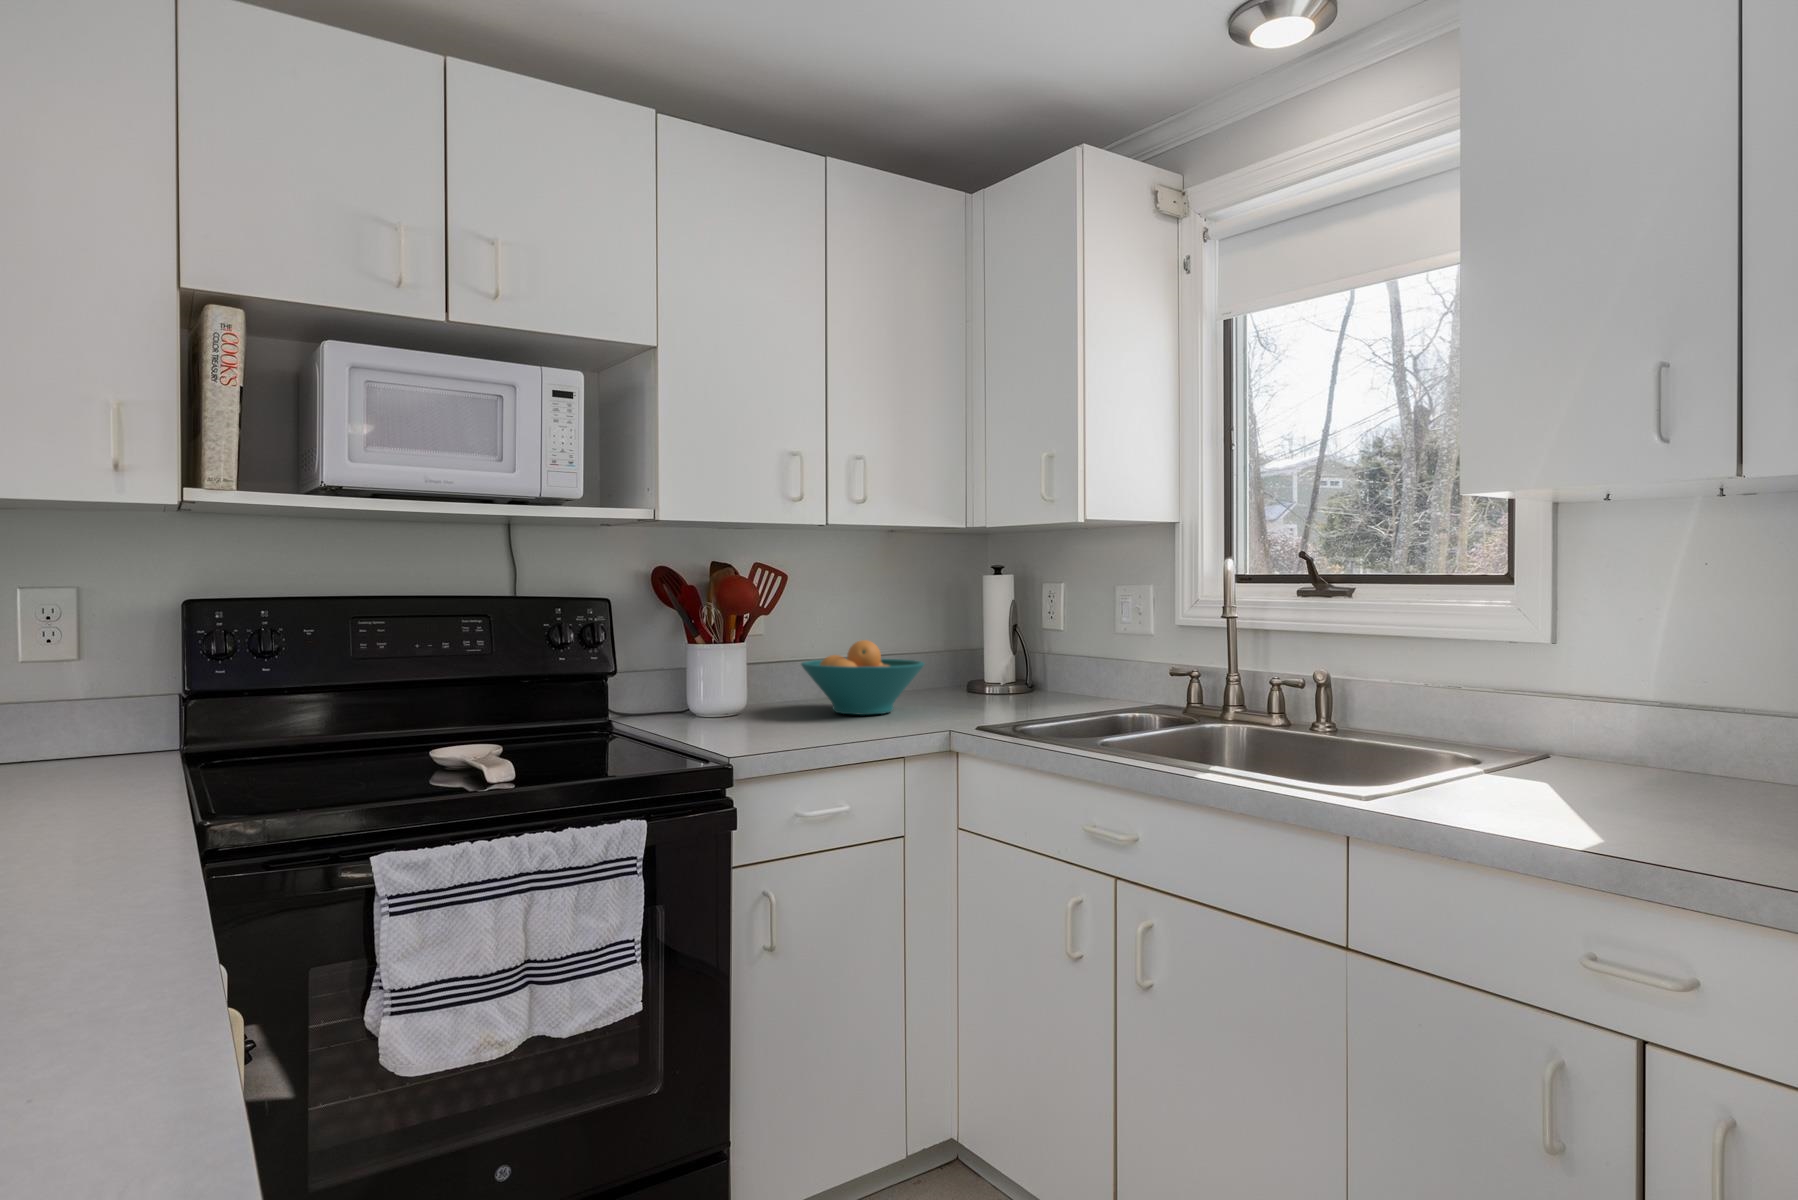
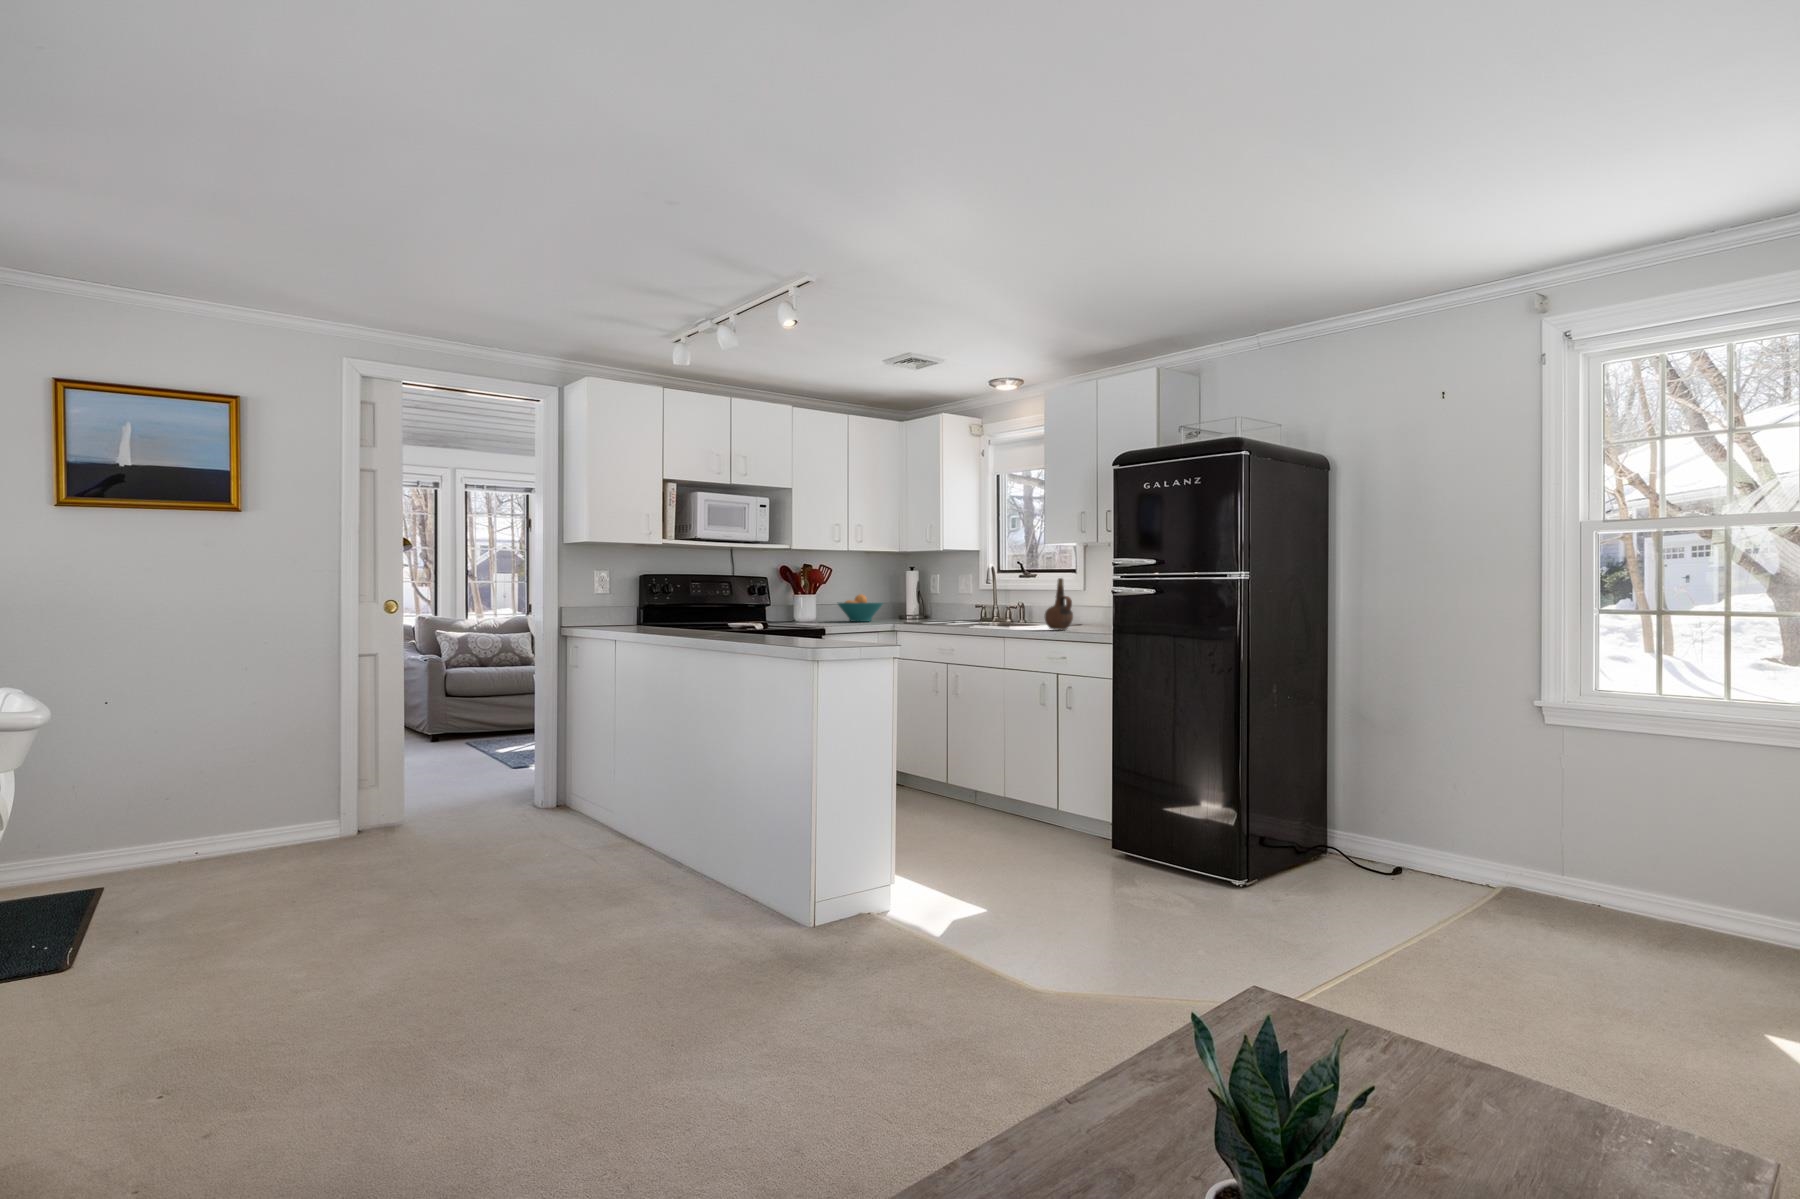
ceramic pitcher: none [1547,625,1693,838] -> present [1045,578,1073,630]

